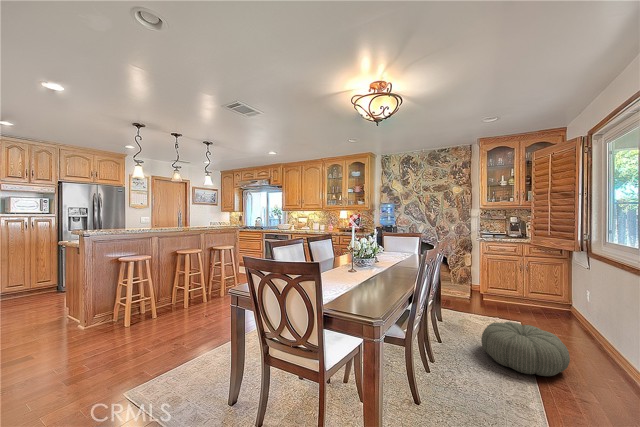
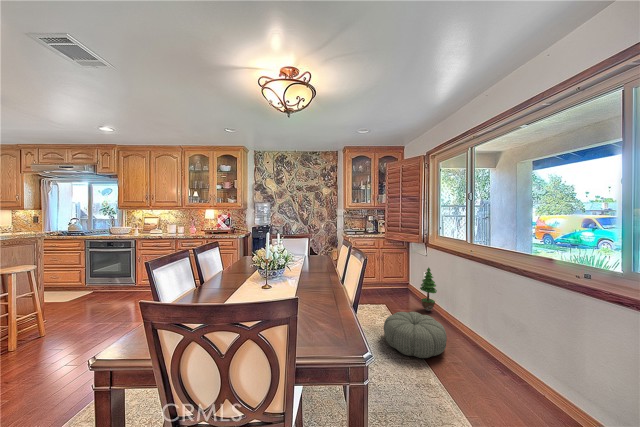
potted tree: none [567,280,596,341] -> present [420,268,437,311]

